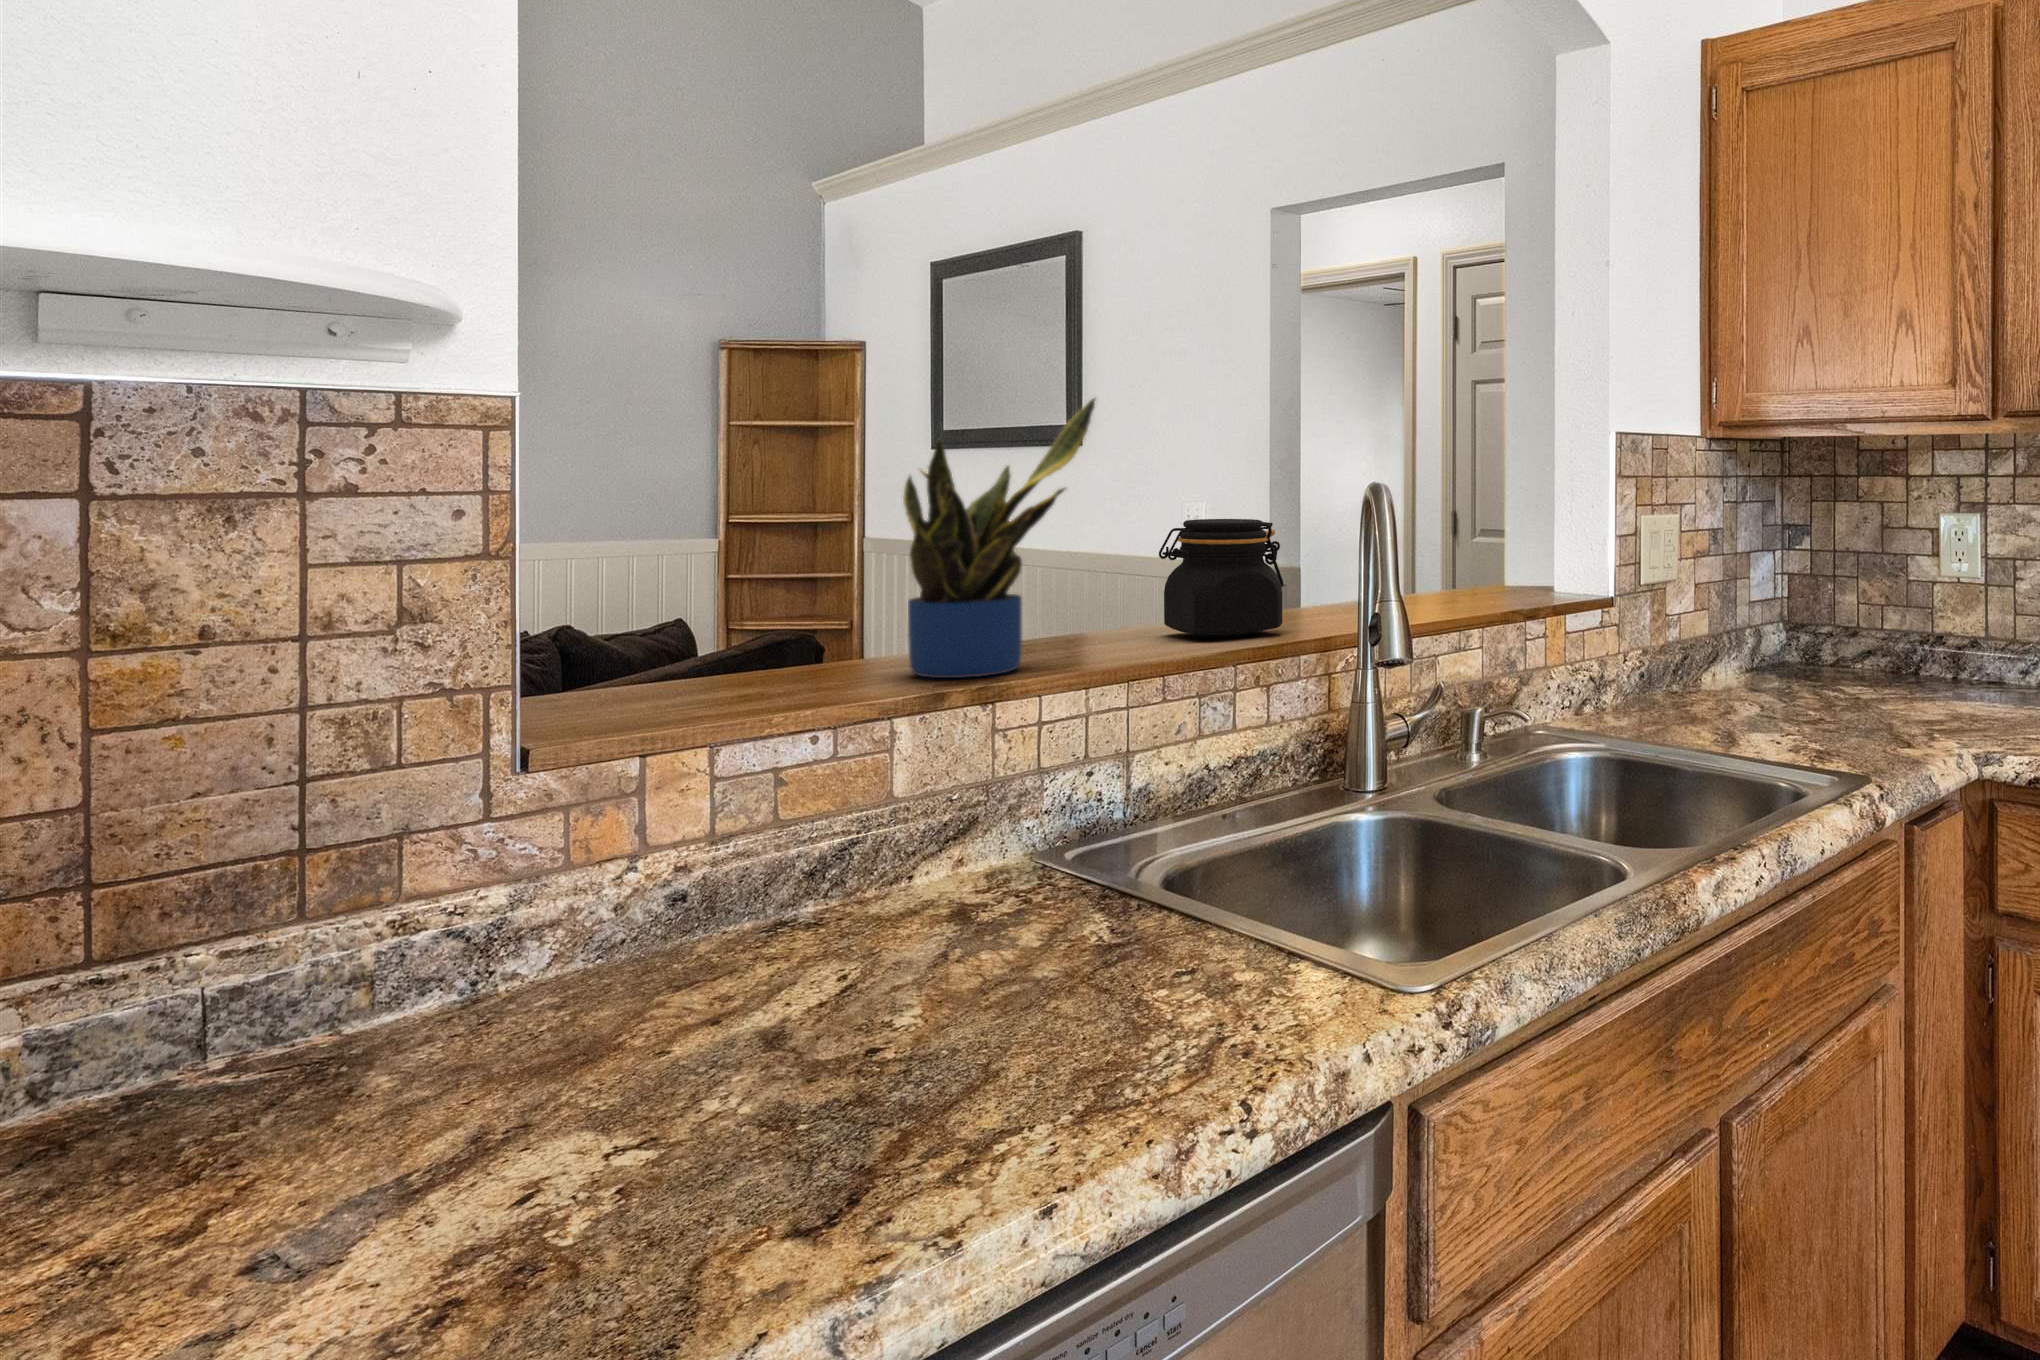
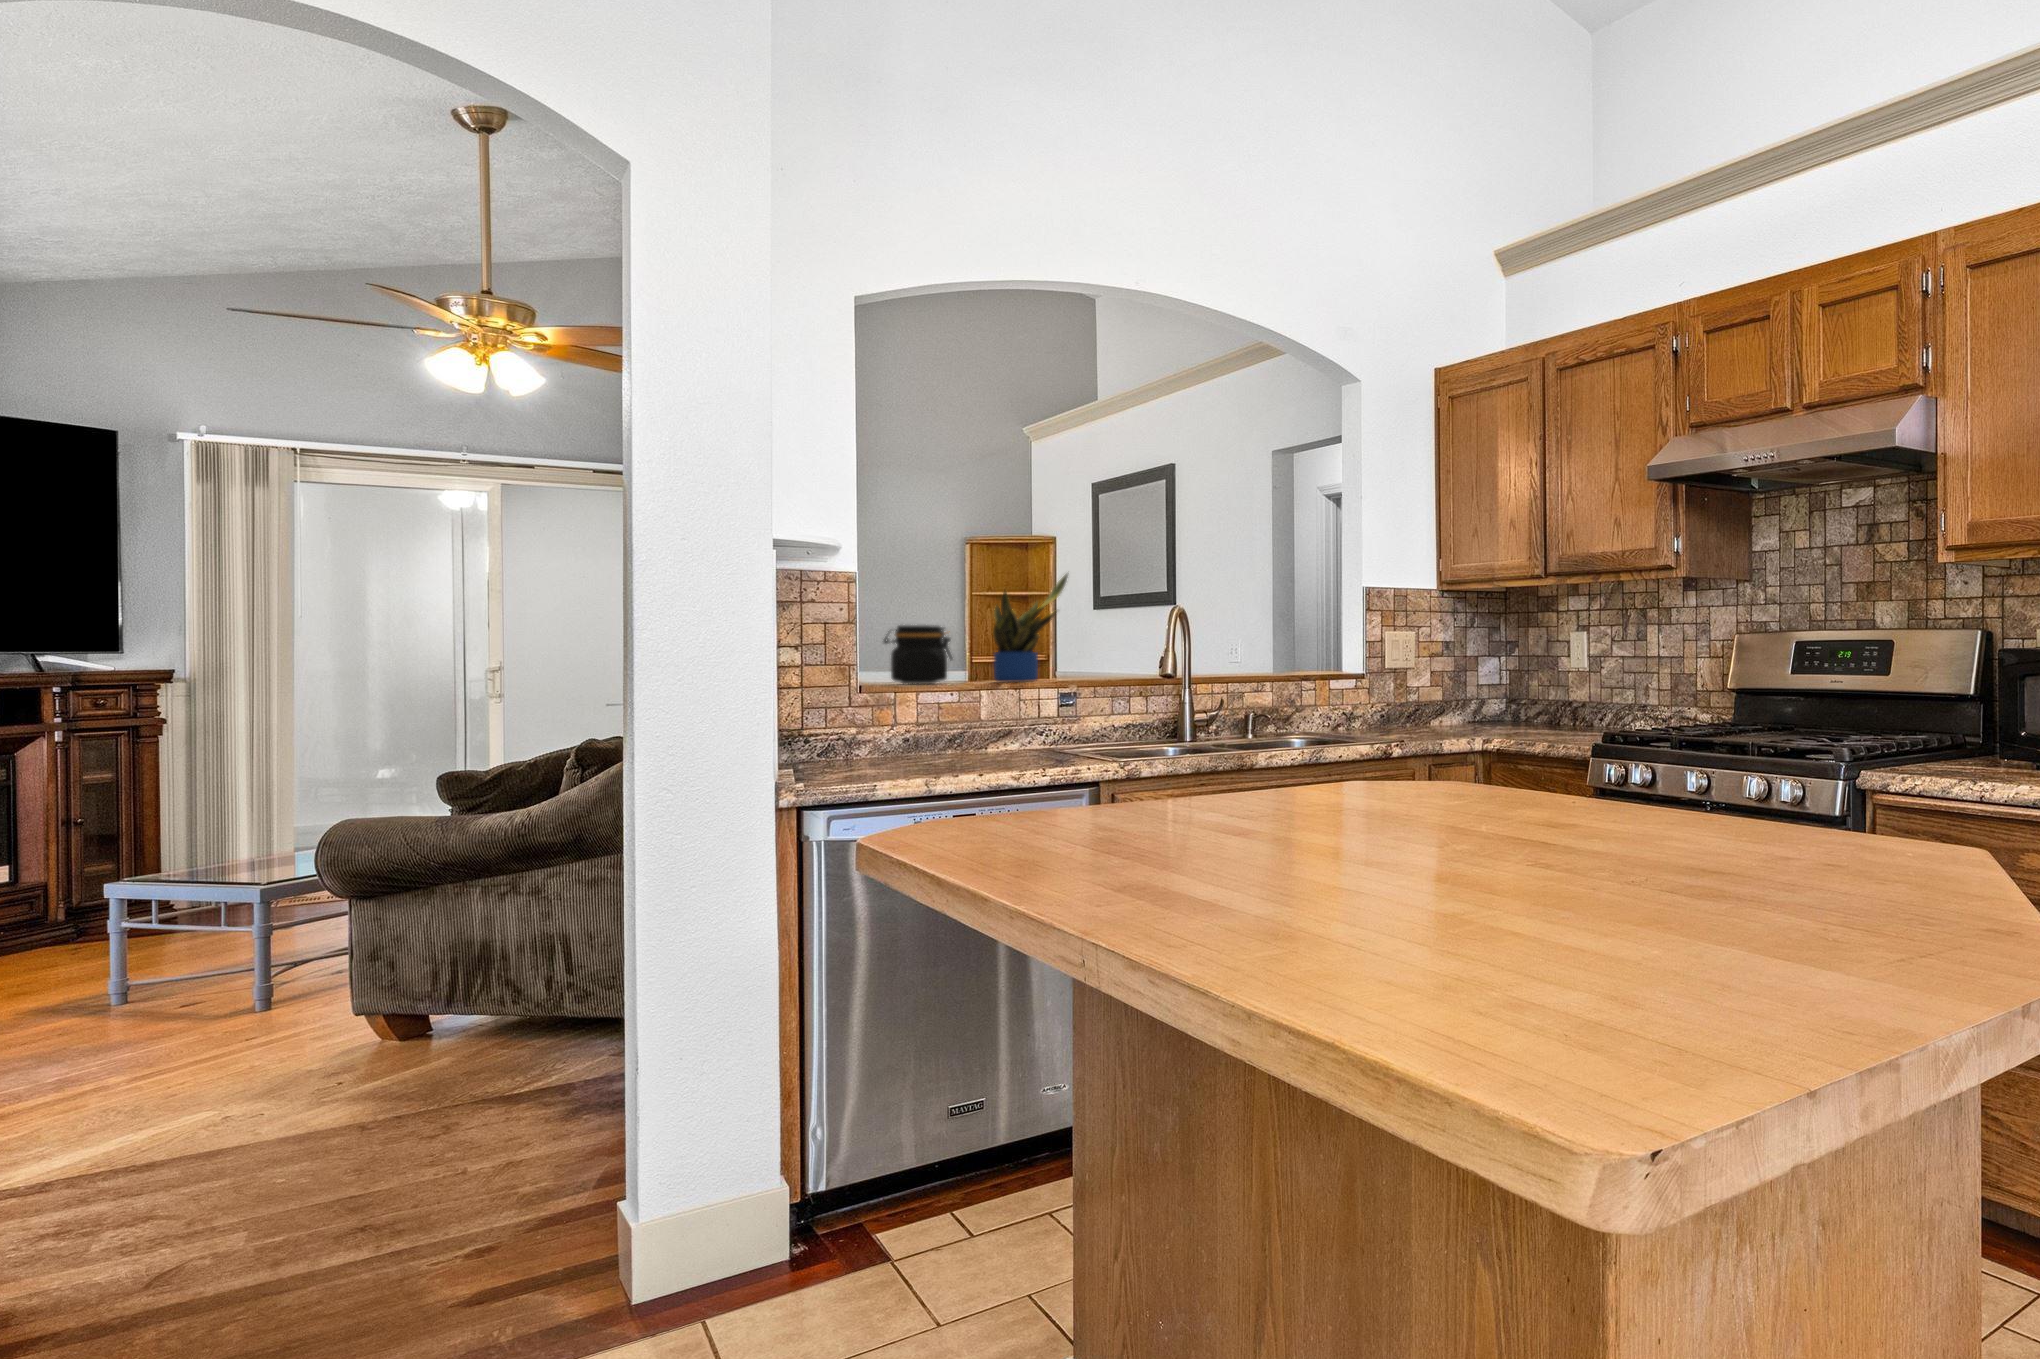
jar: present [1159,519,1284,637] -> present [884,625,952,684]

